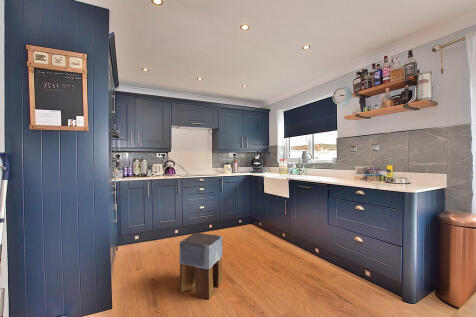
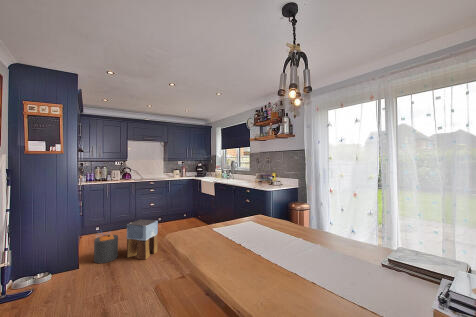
trash can: none [132,246,167,301] -> present [94,233,118,263]

